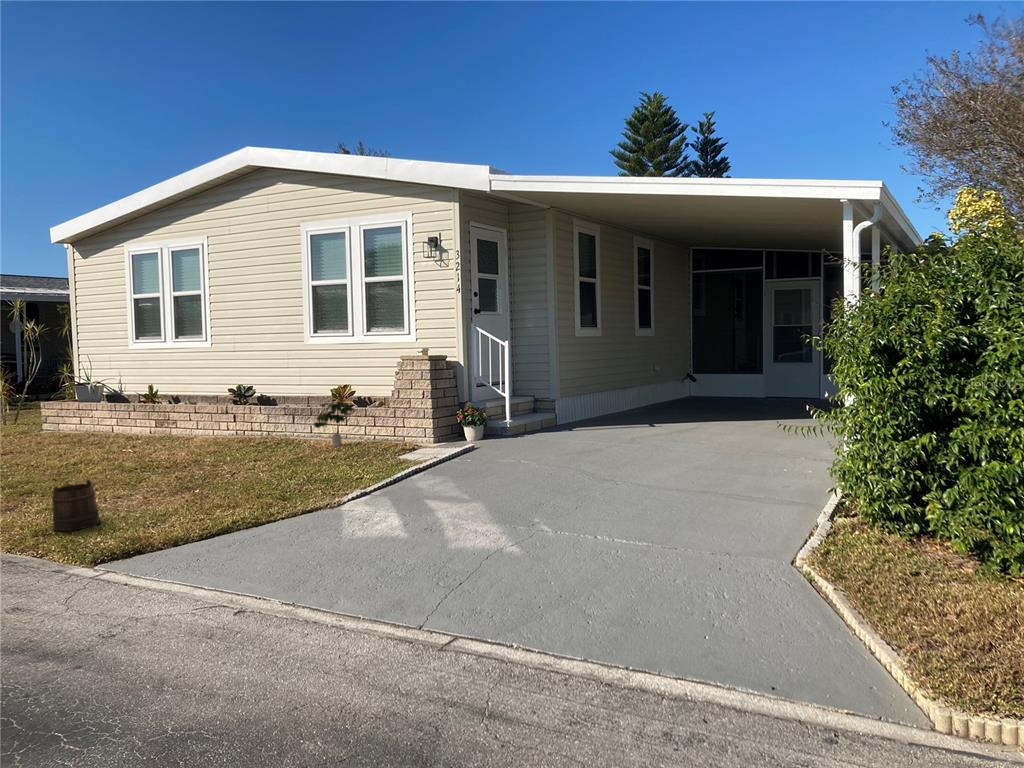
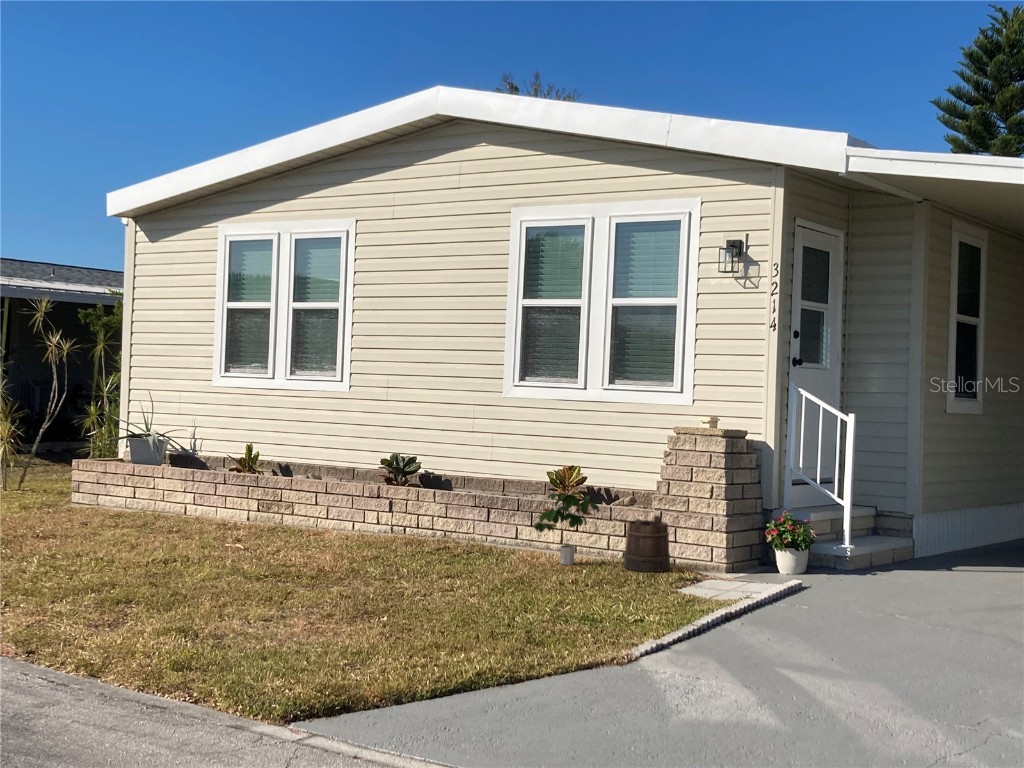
bucket: present [52,480,100,531] -> present [623,516,670,572]

